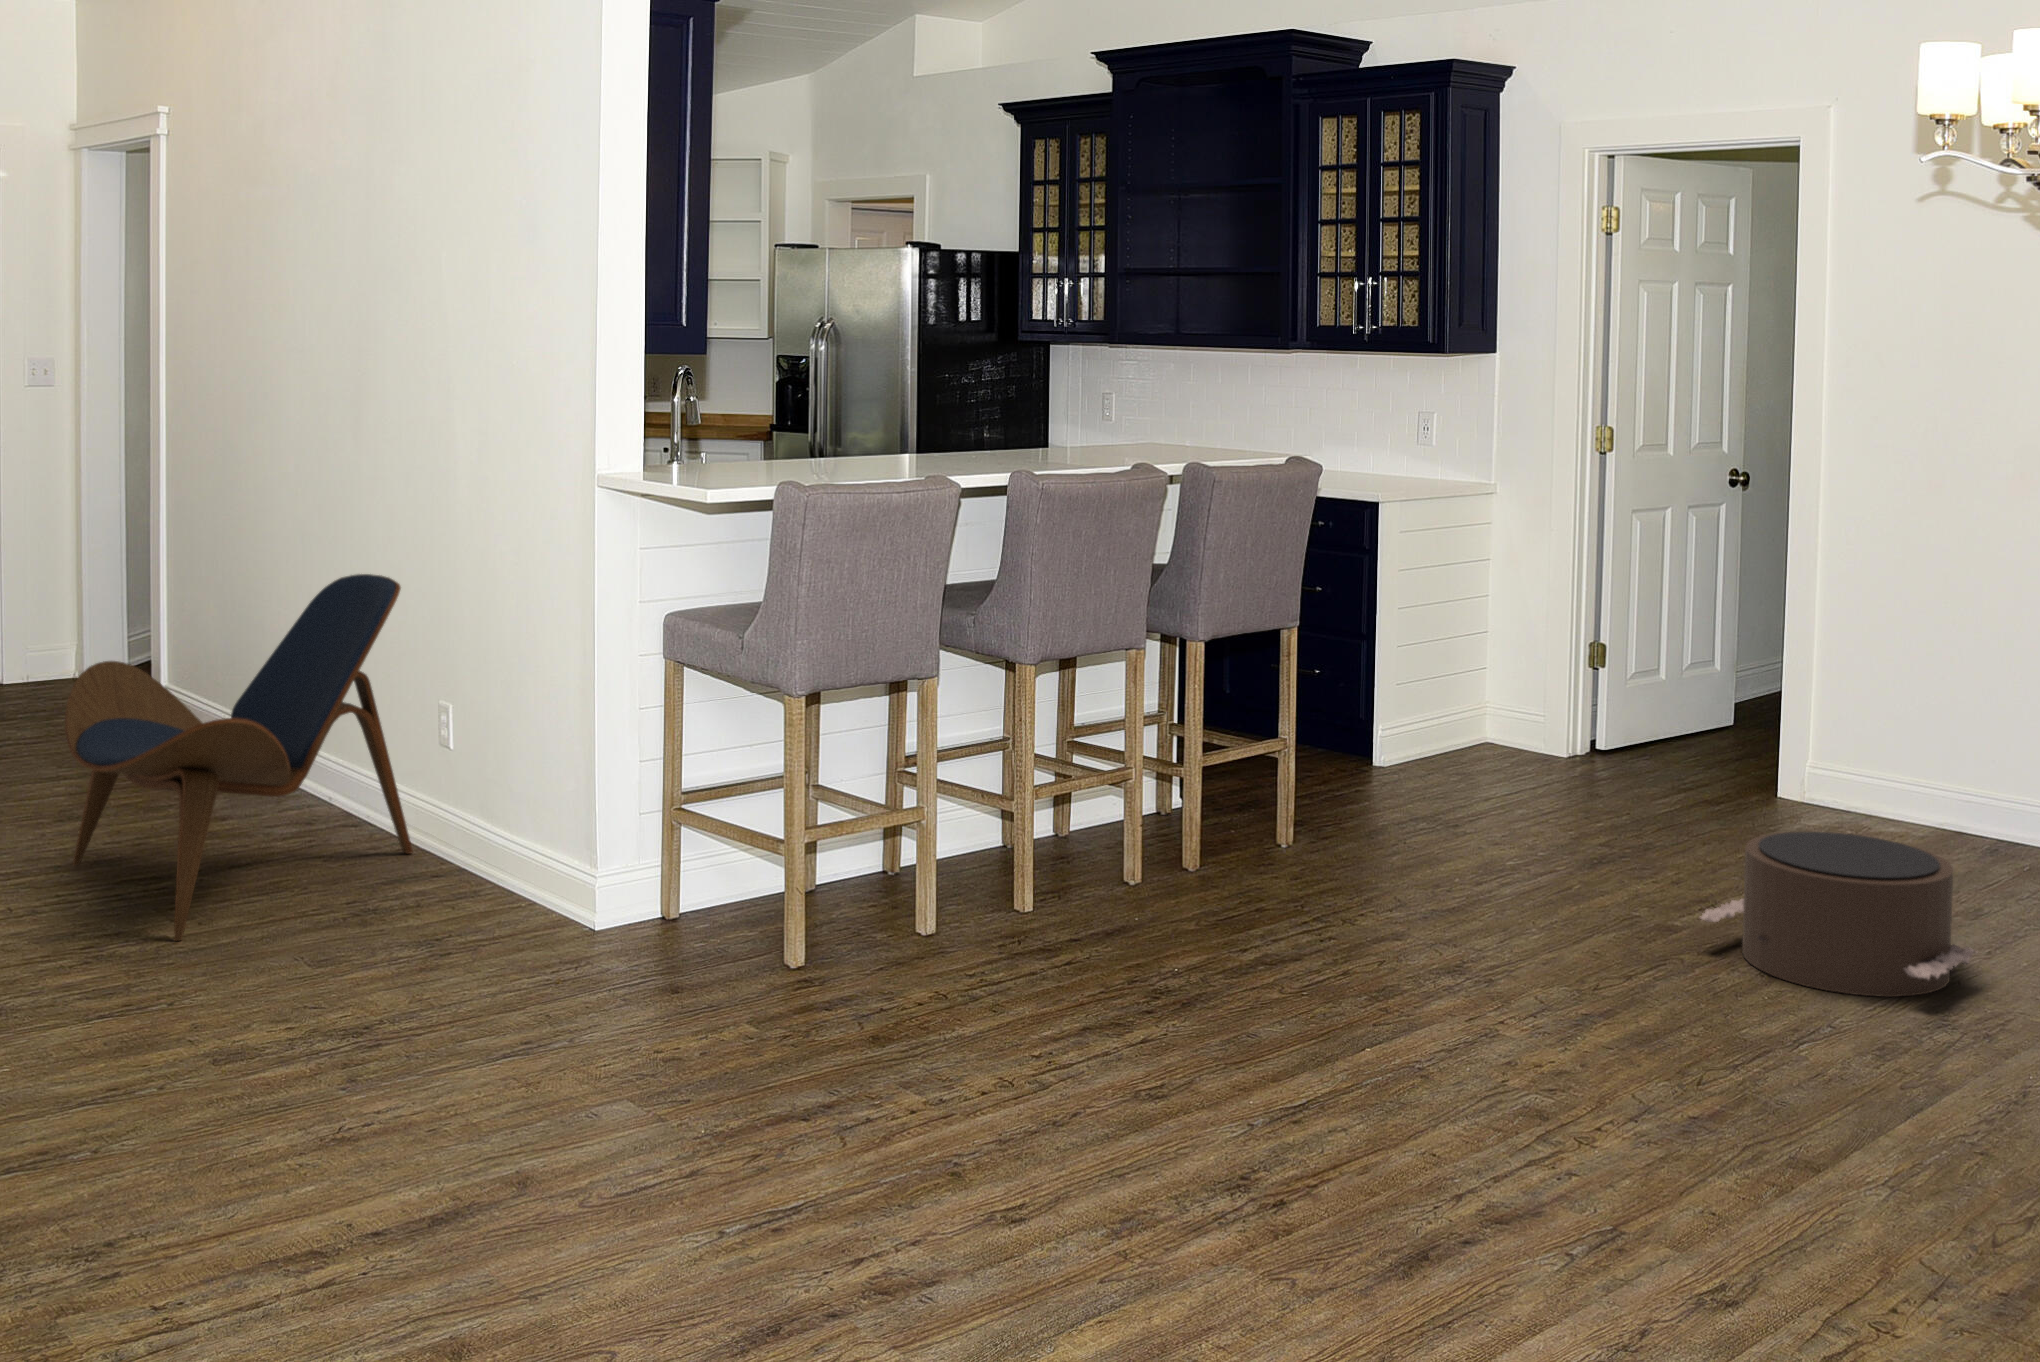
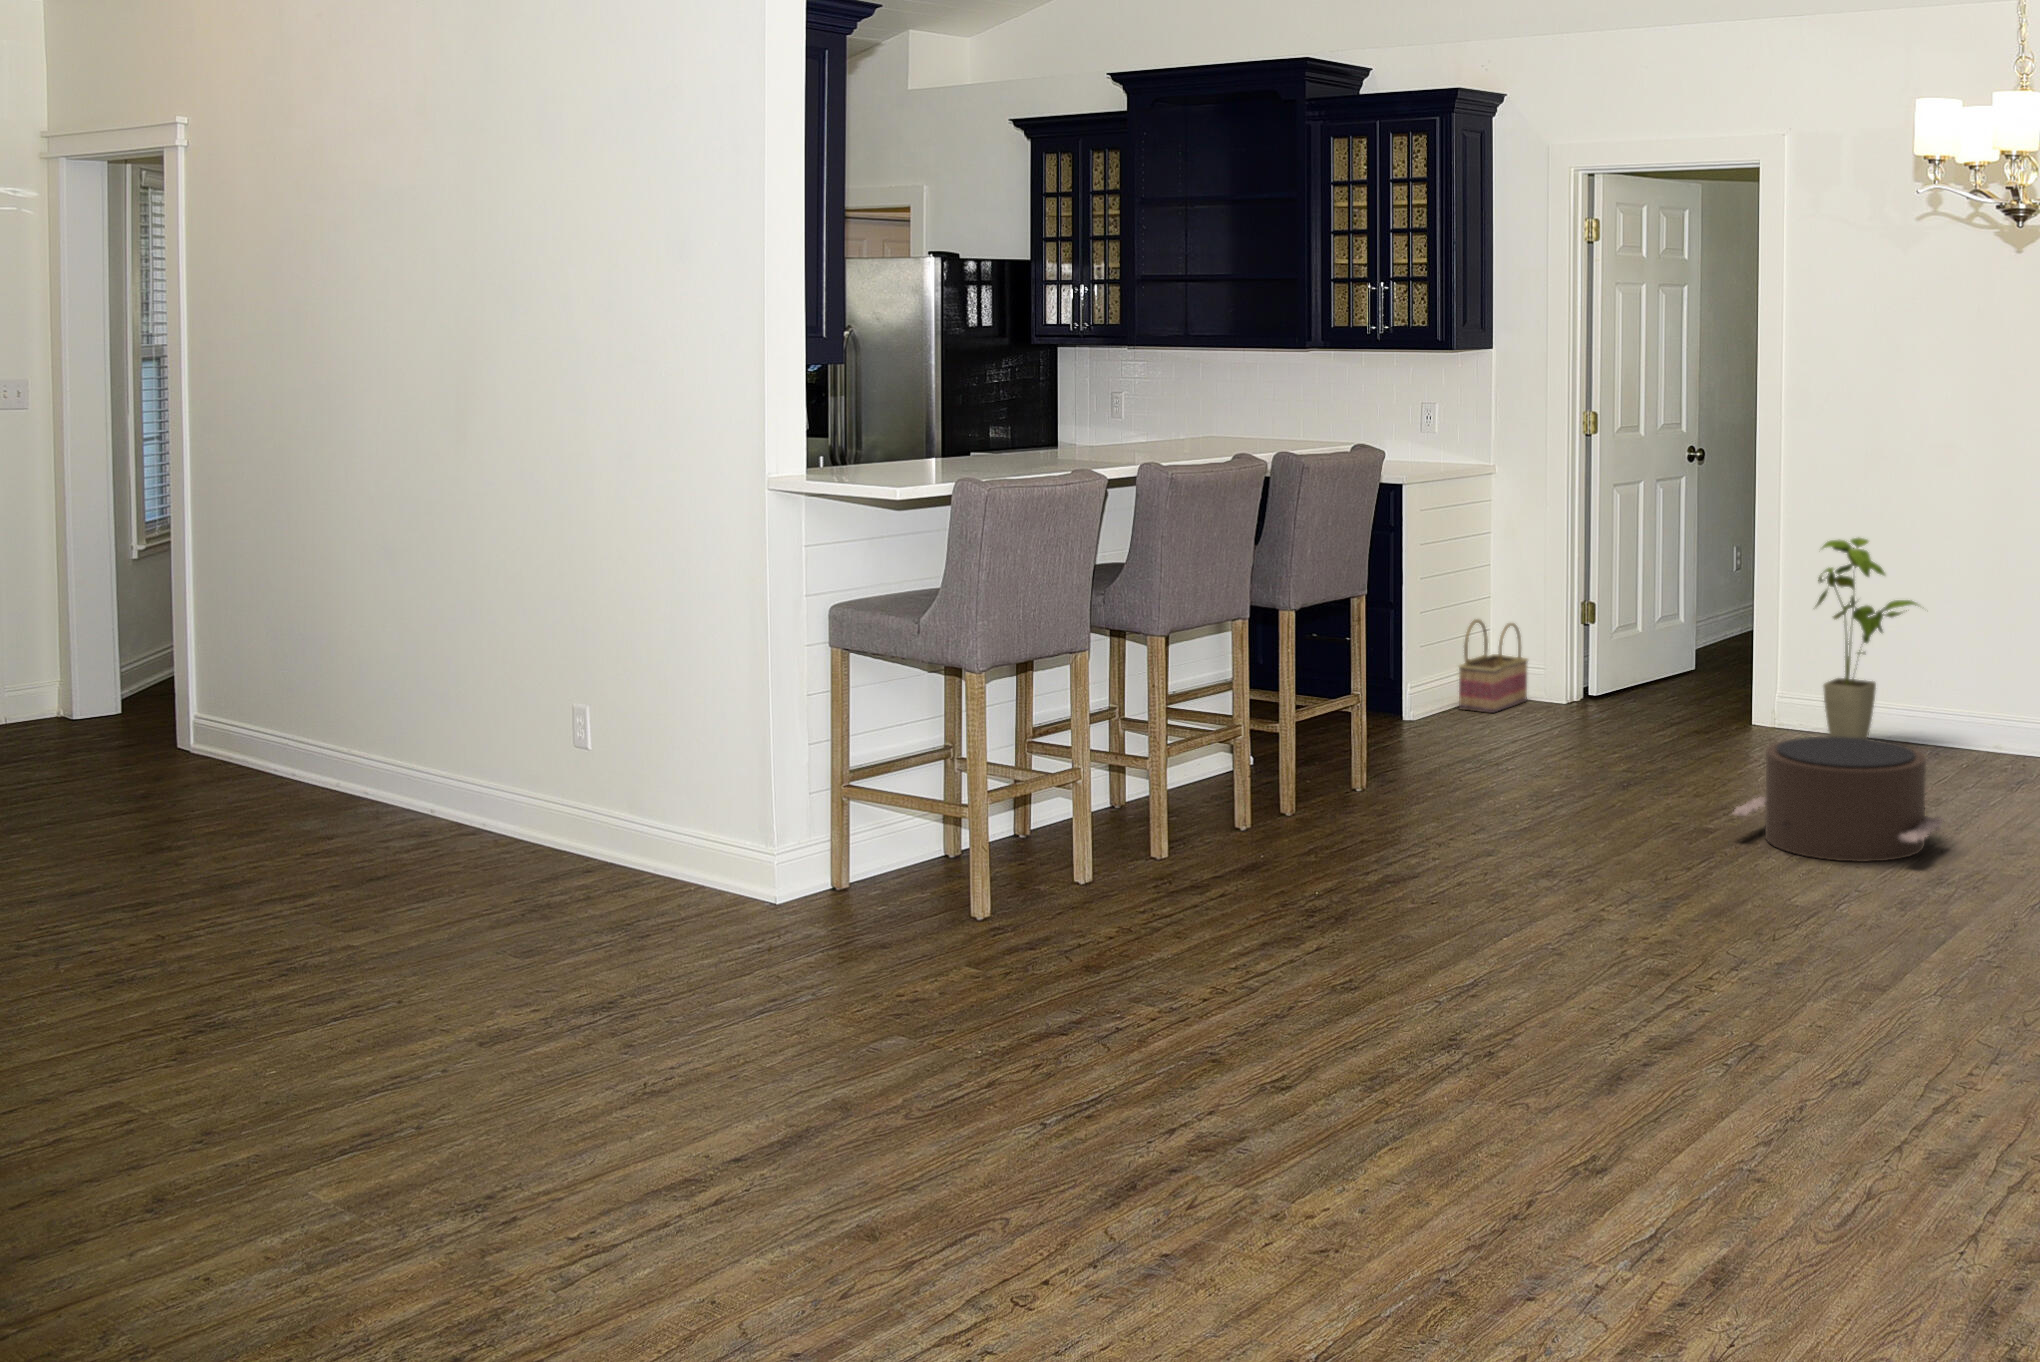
lounge chair: present [65,574,413,941] -> none [171,589,539,957]
house plant: none [1854,588,2004,840] -> present [1816,537,1918,739]
basket: none [1439,657,1525,764] -> present [1459,619,1528,713]

